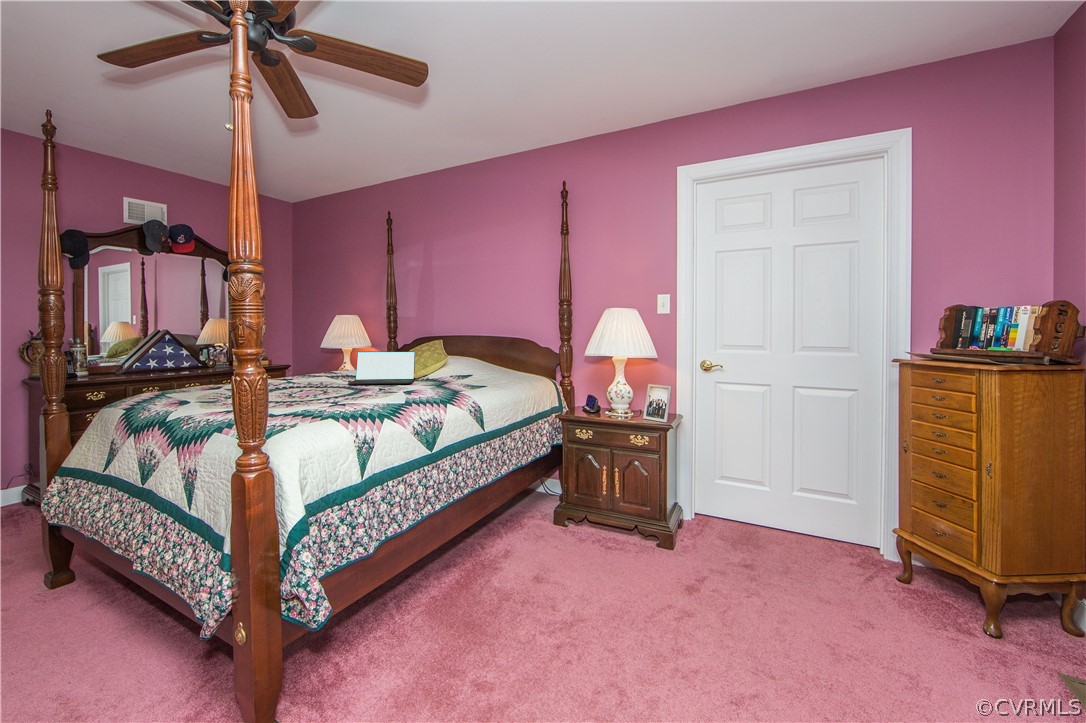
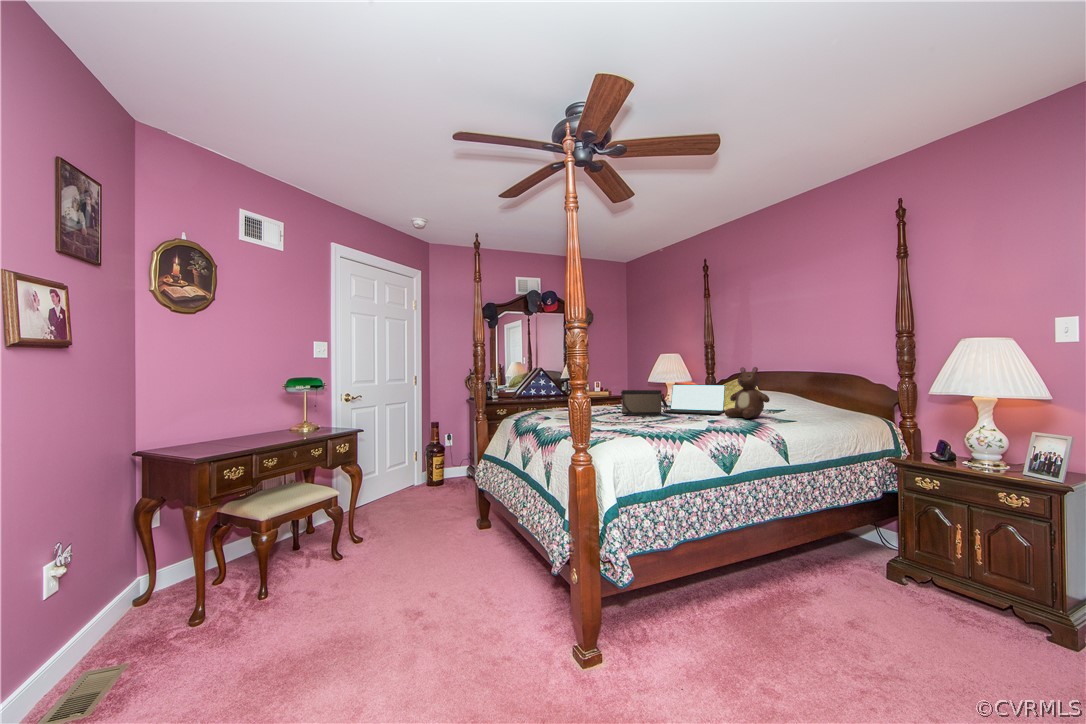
teddy bear: none [418,334,462,387] -> present [725,367,770,418]
handbag: none [295,360,355,391] -> present [621,390,668,416]

